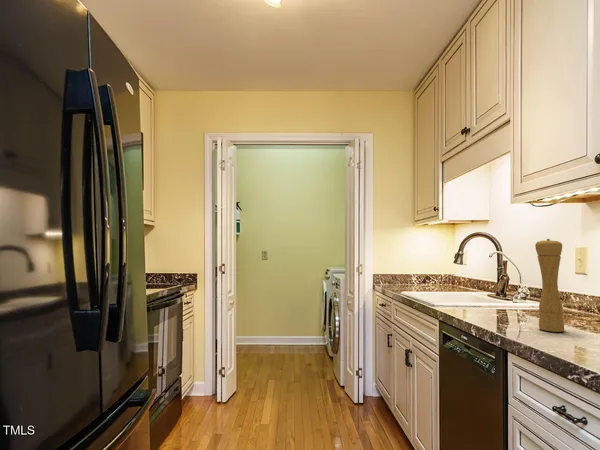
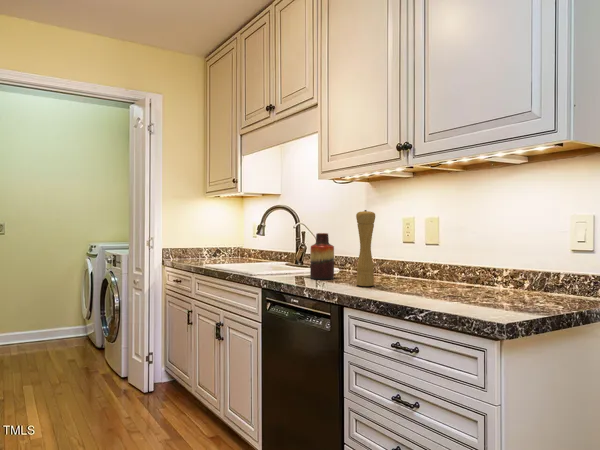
vase: none [492,265,523,318] -> present [310,233,334,280]

